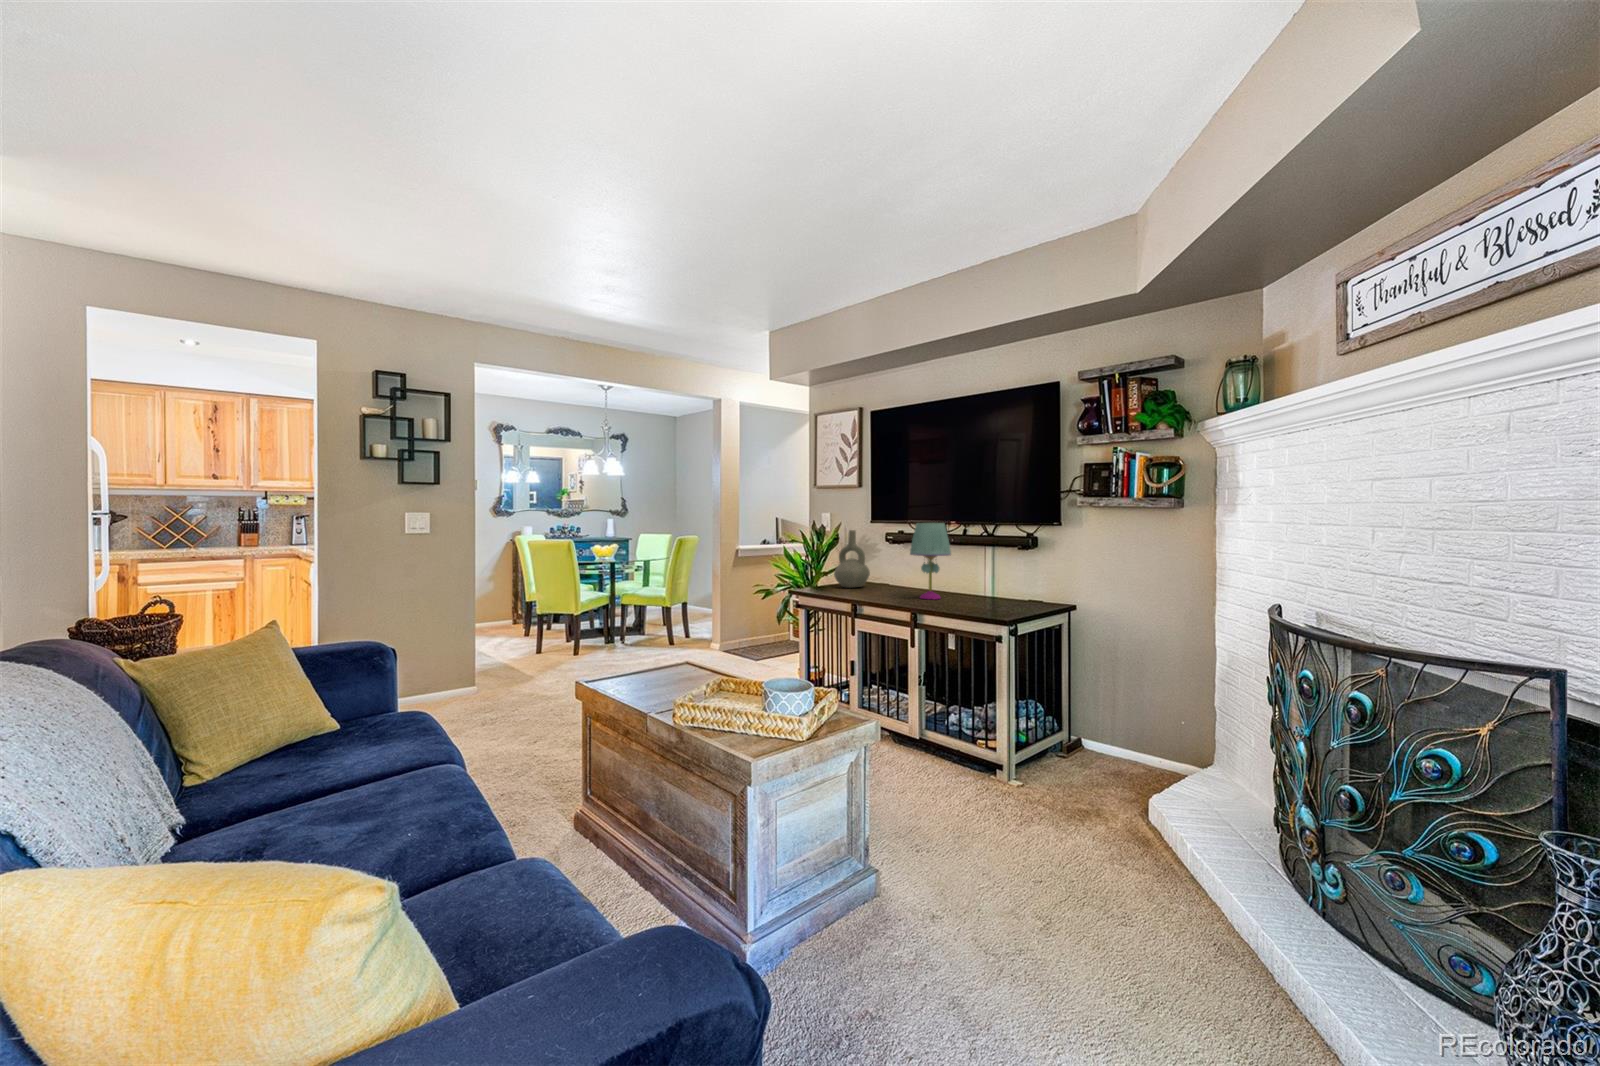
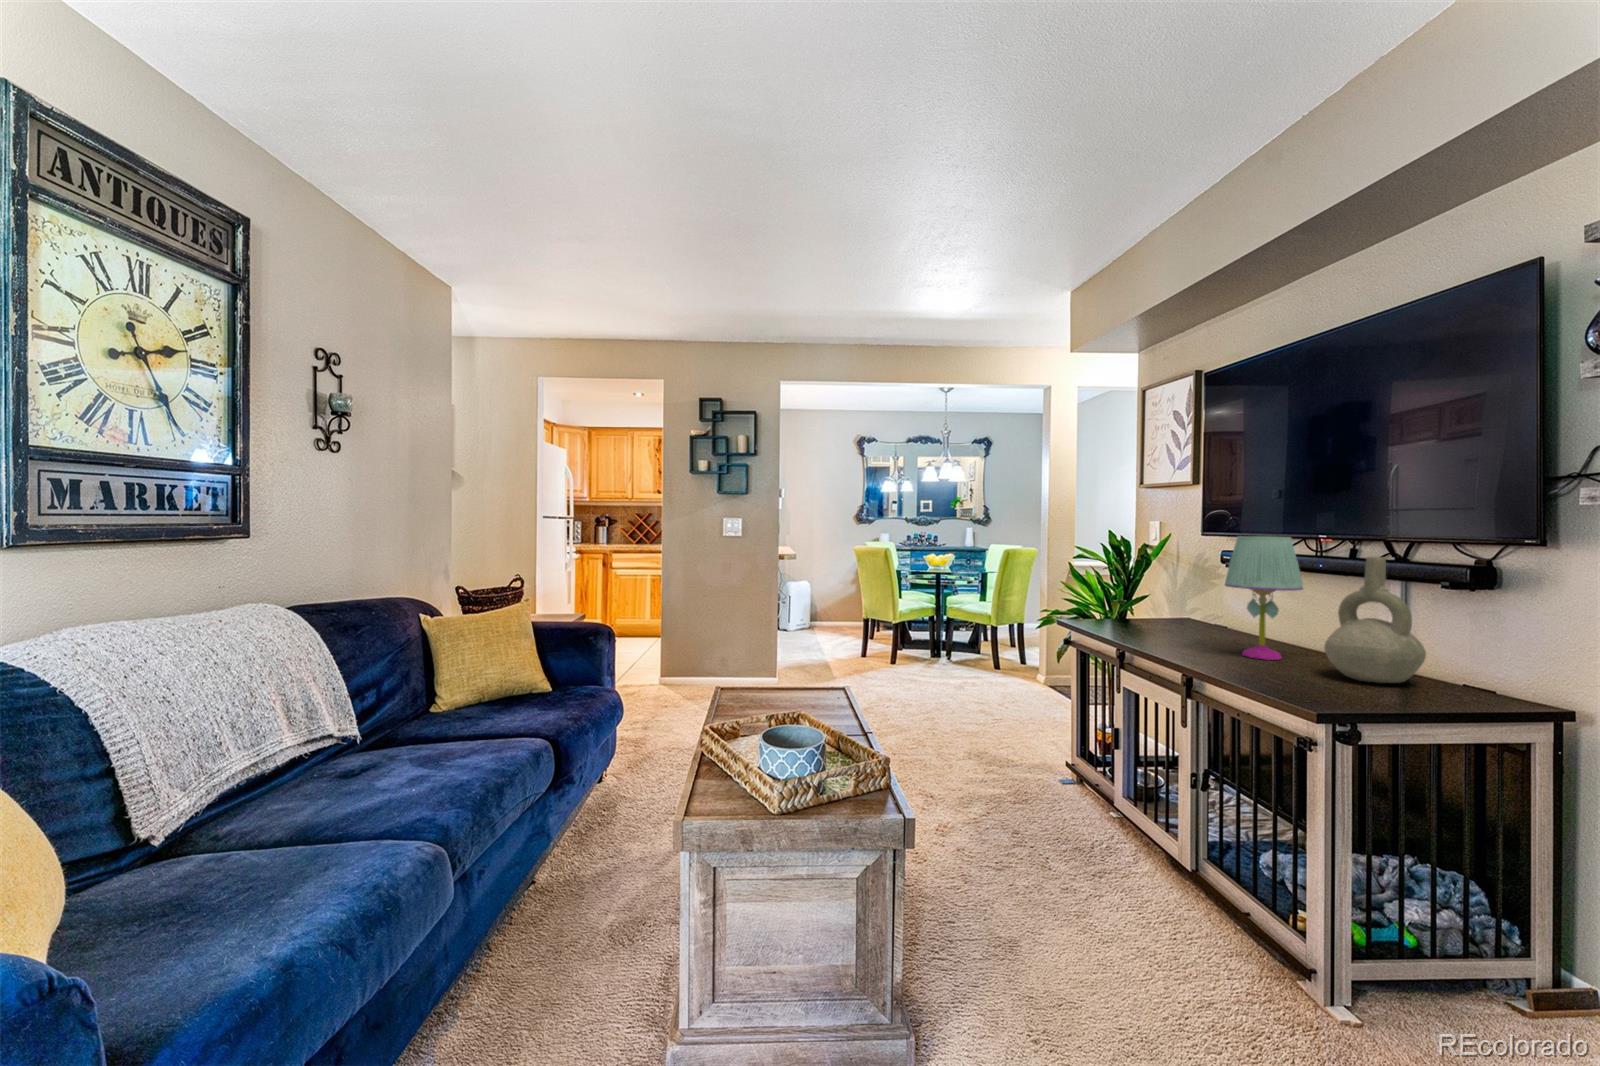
decorative vase: present [834,530,870,588] -> present [1324,557,1426,683]

